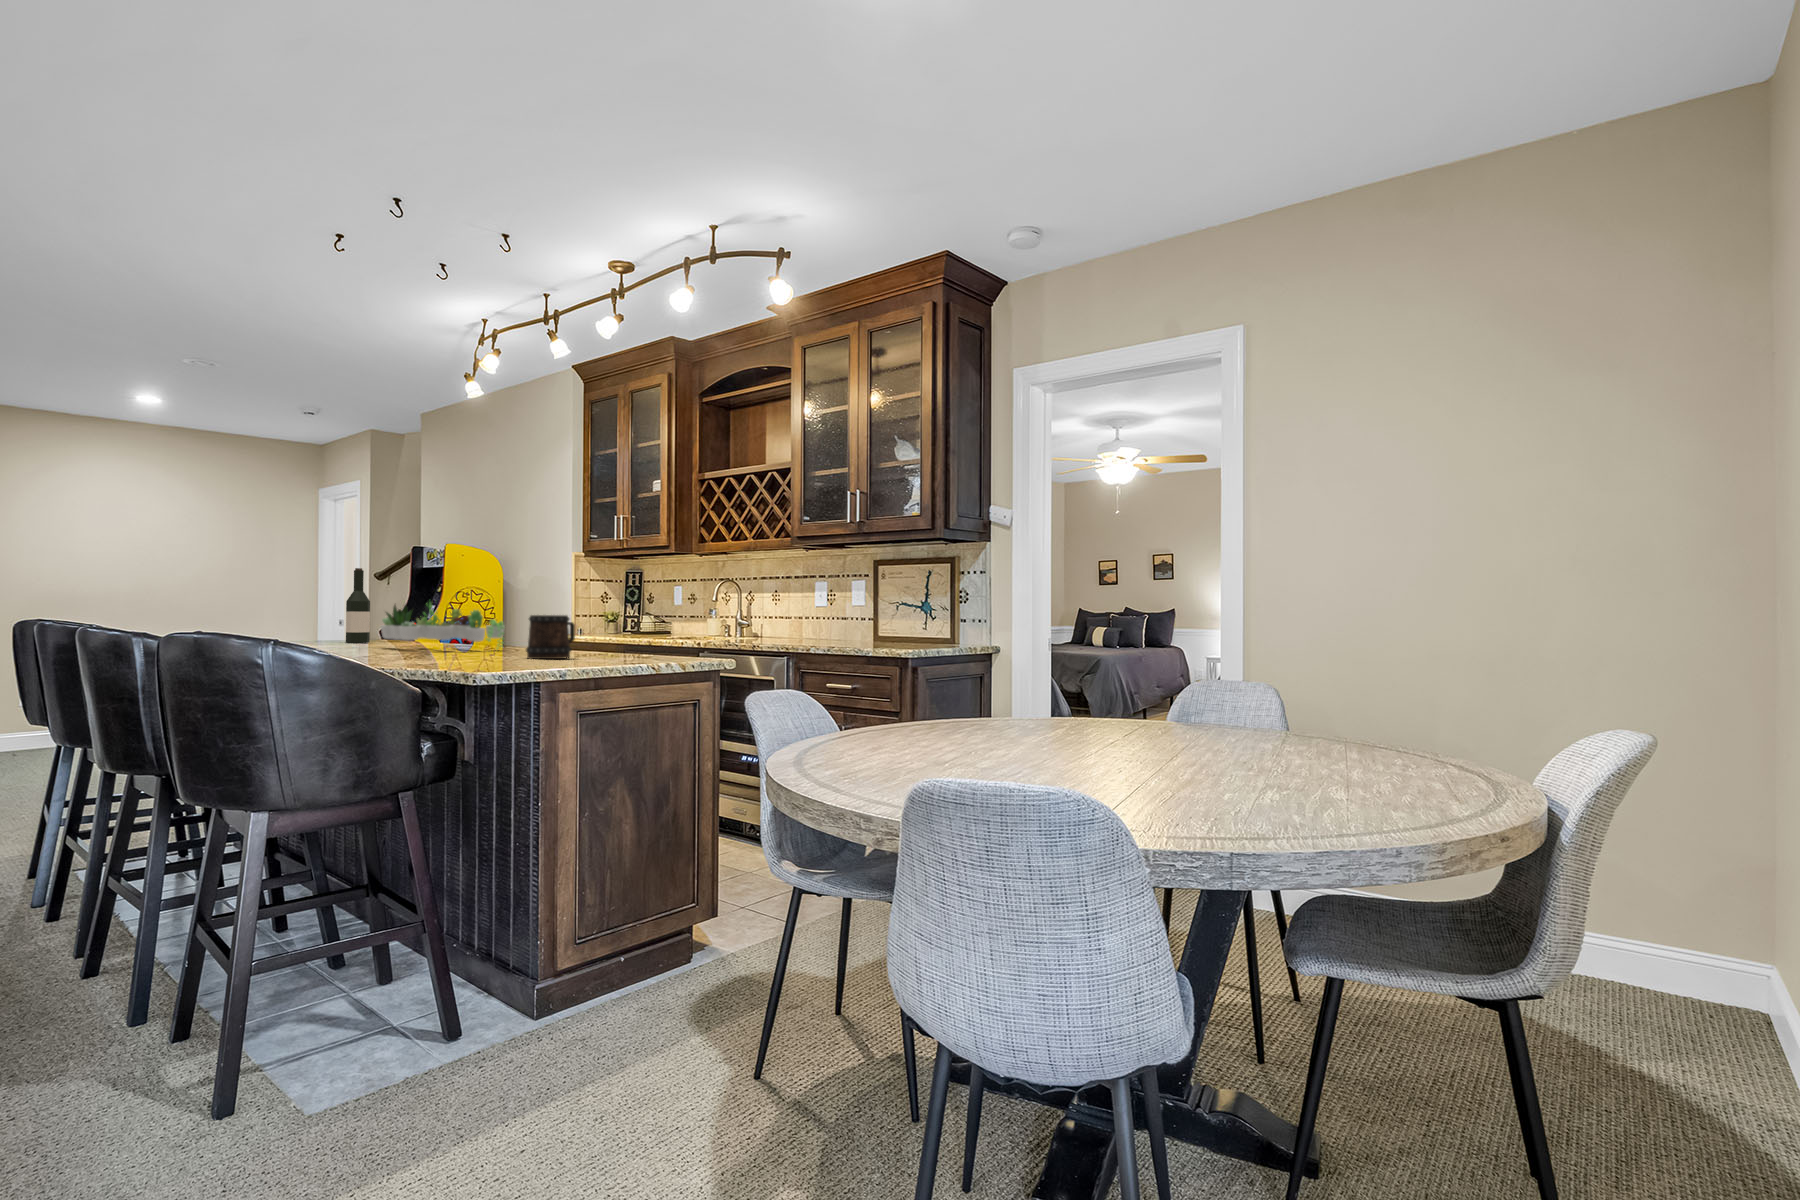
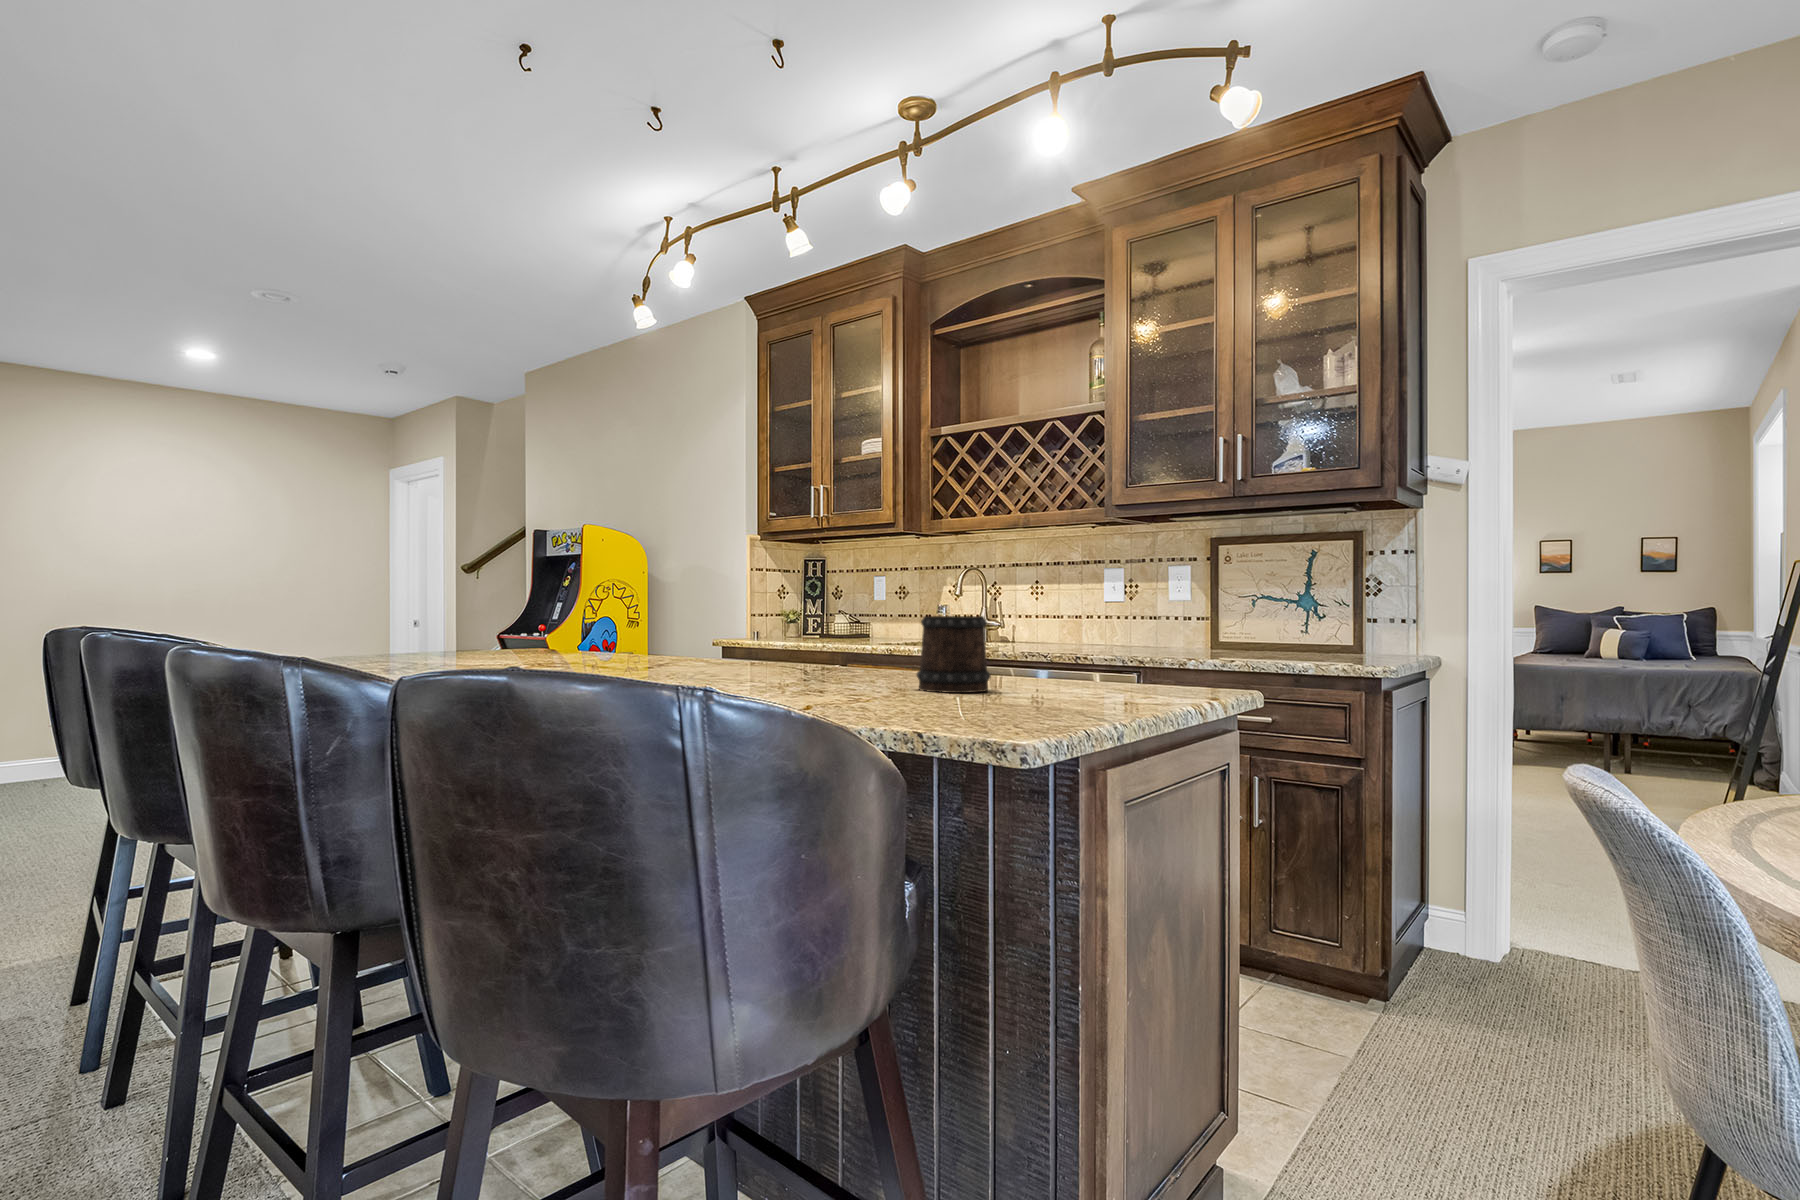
wine bottle: present [346,568,370,643] -> none [530,546,562,656]
succulent plant: present [381,603,505,649] -> none [619,589,803,670]

